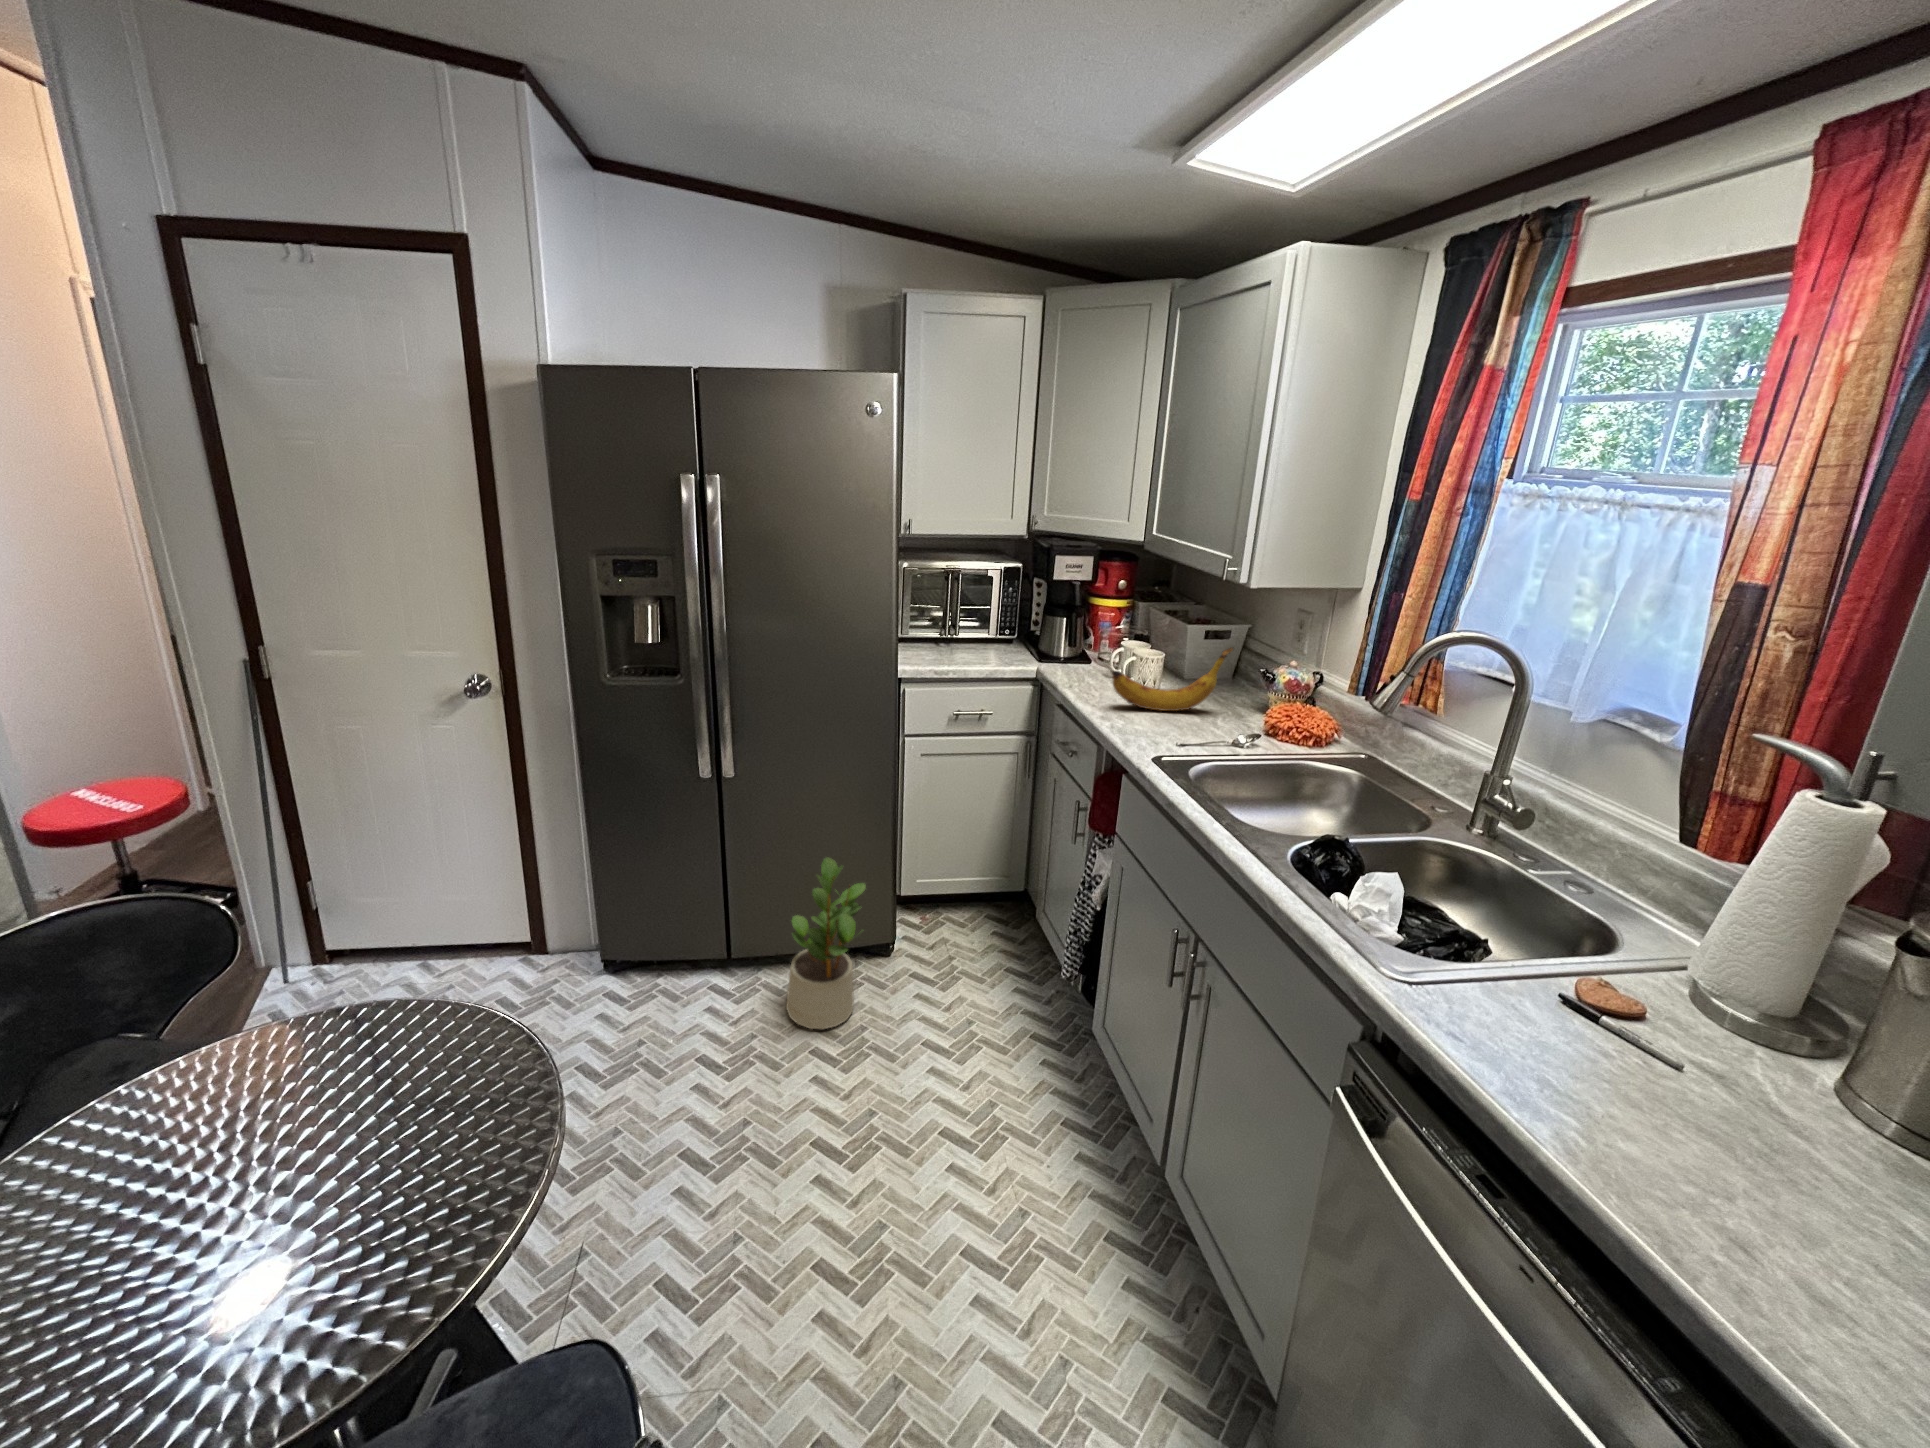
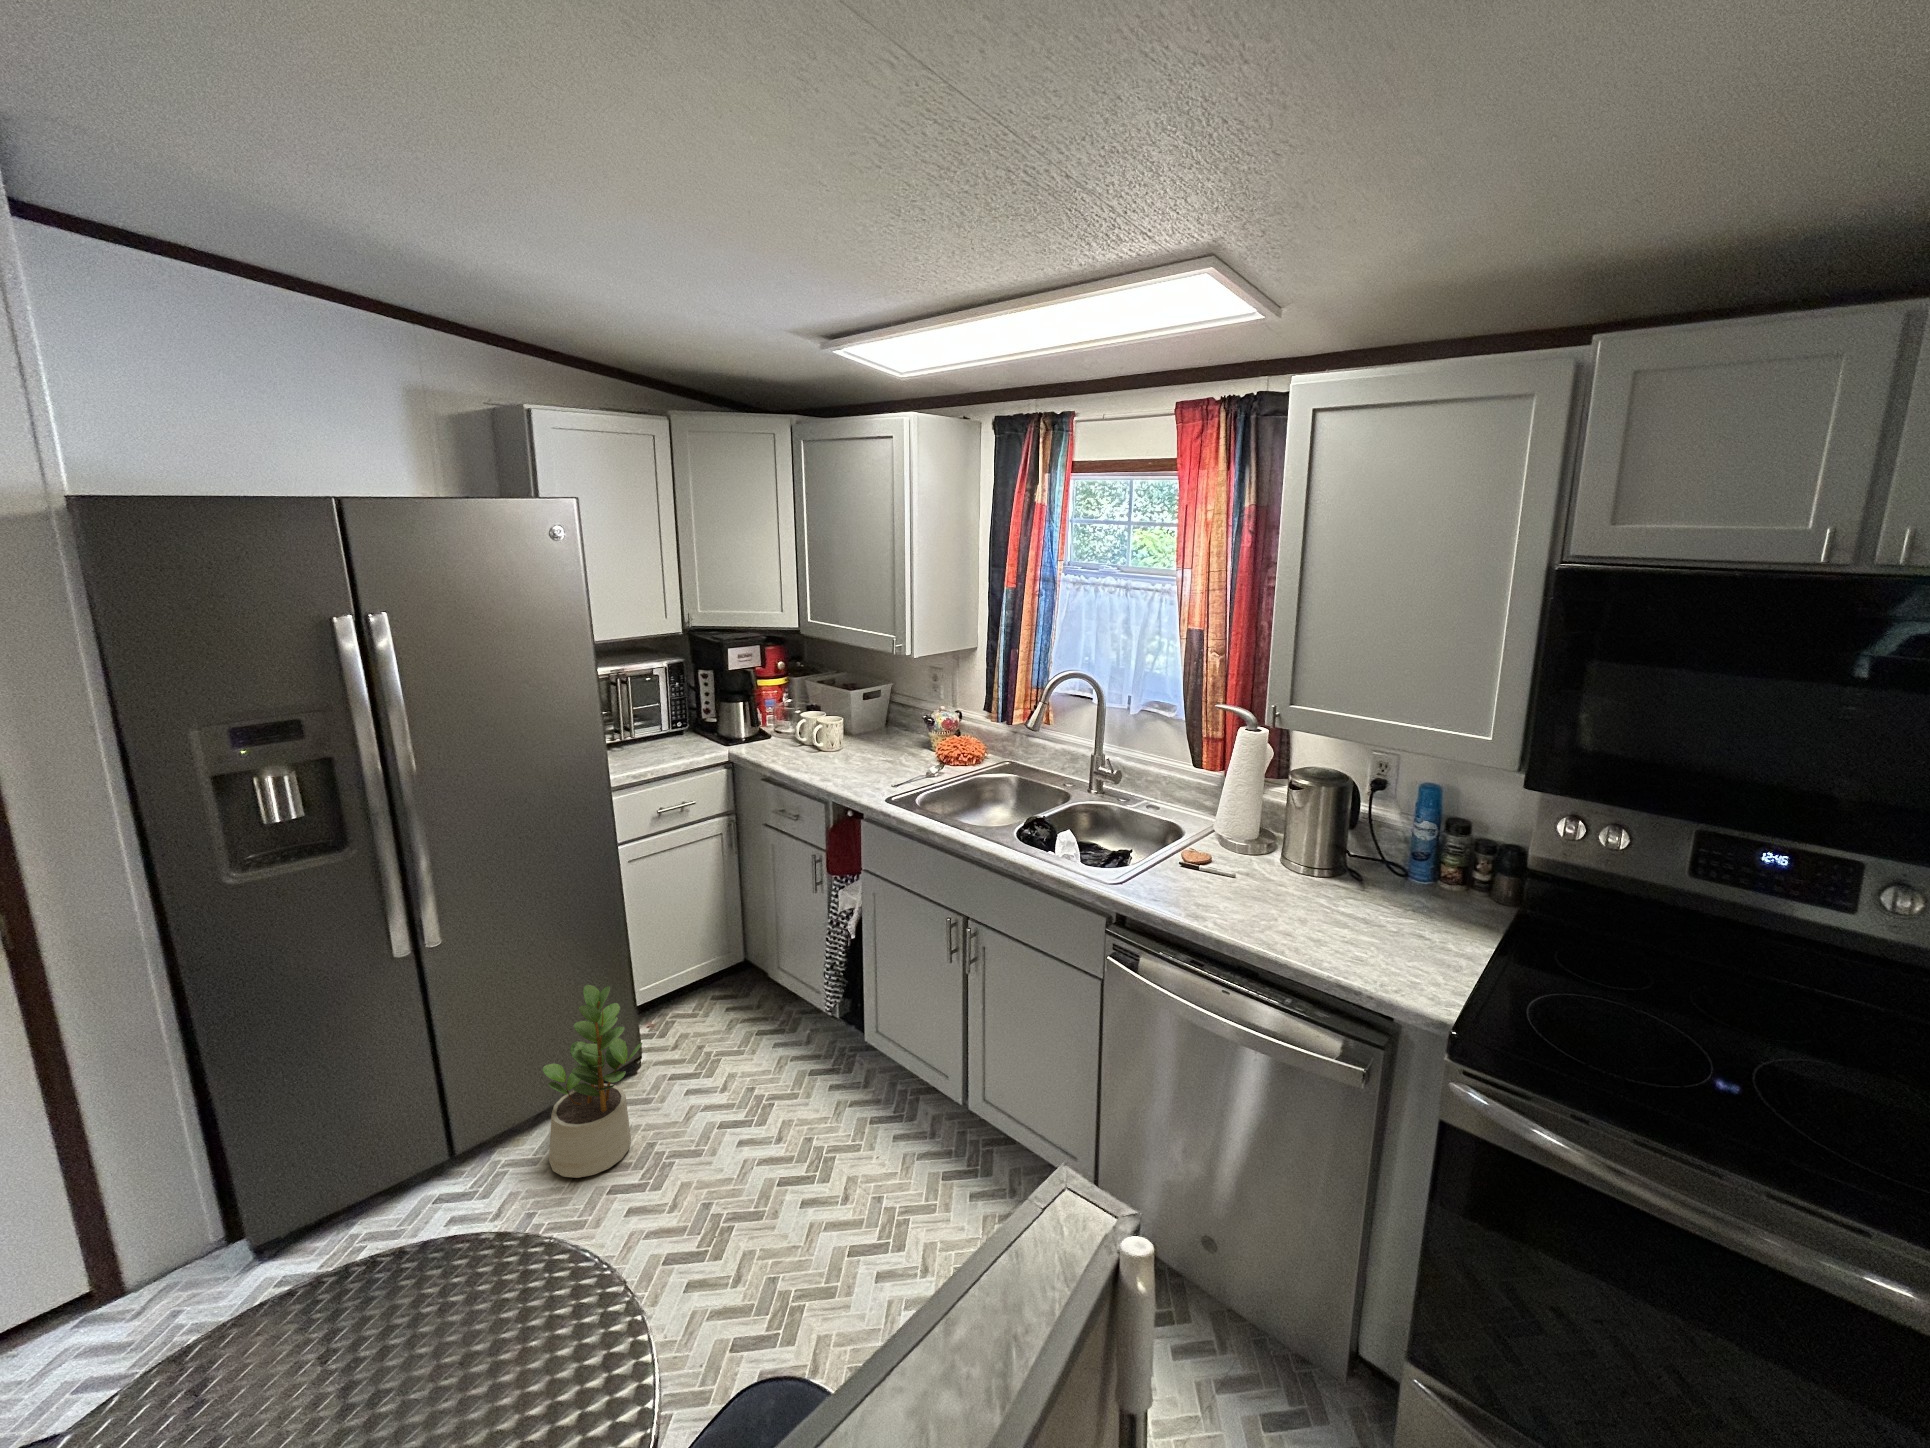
banana: present [1112,647,1233,711] -> none [822,703,906,765]

